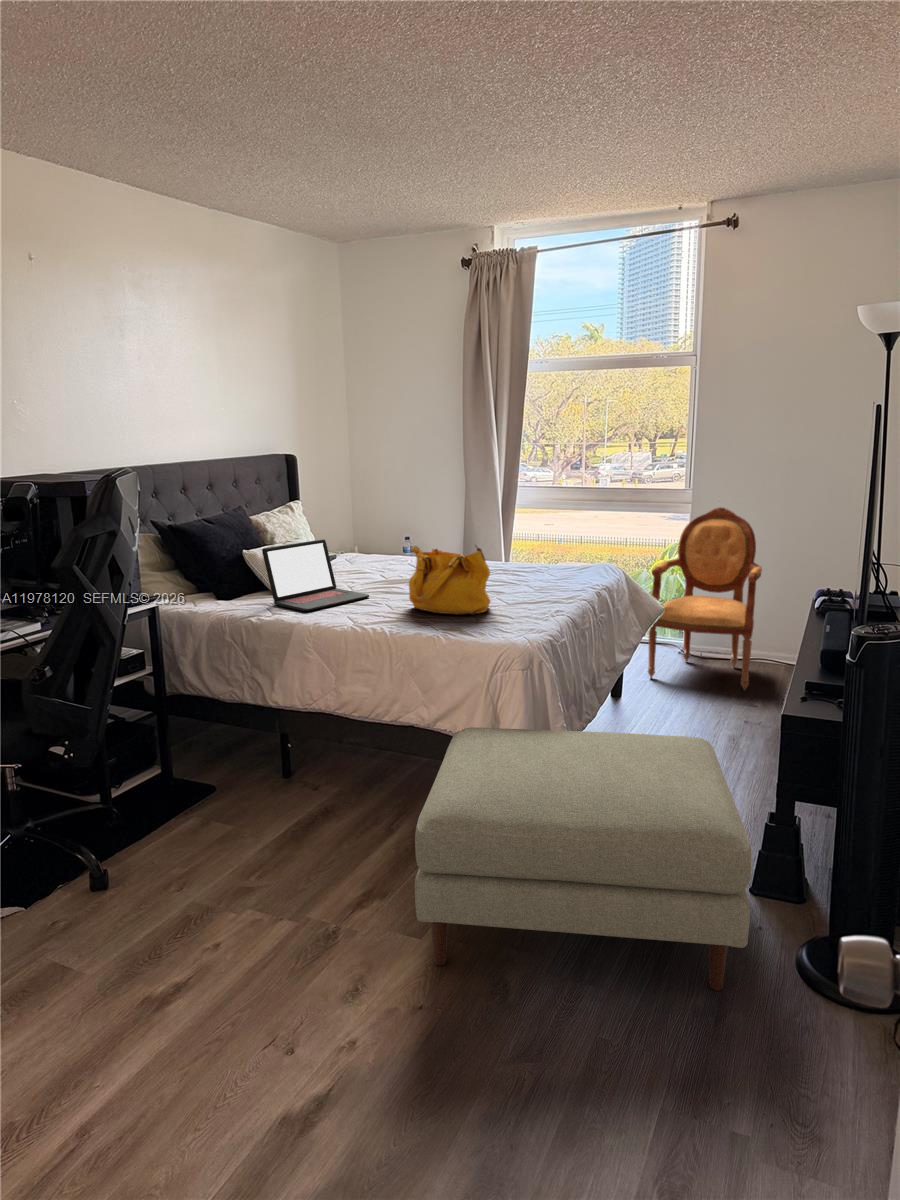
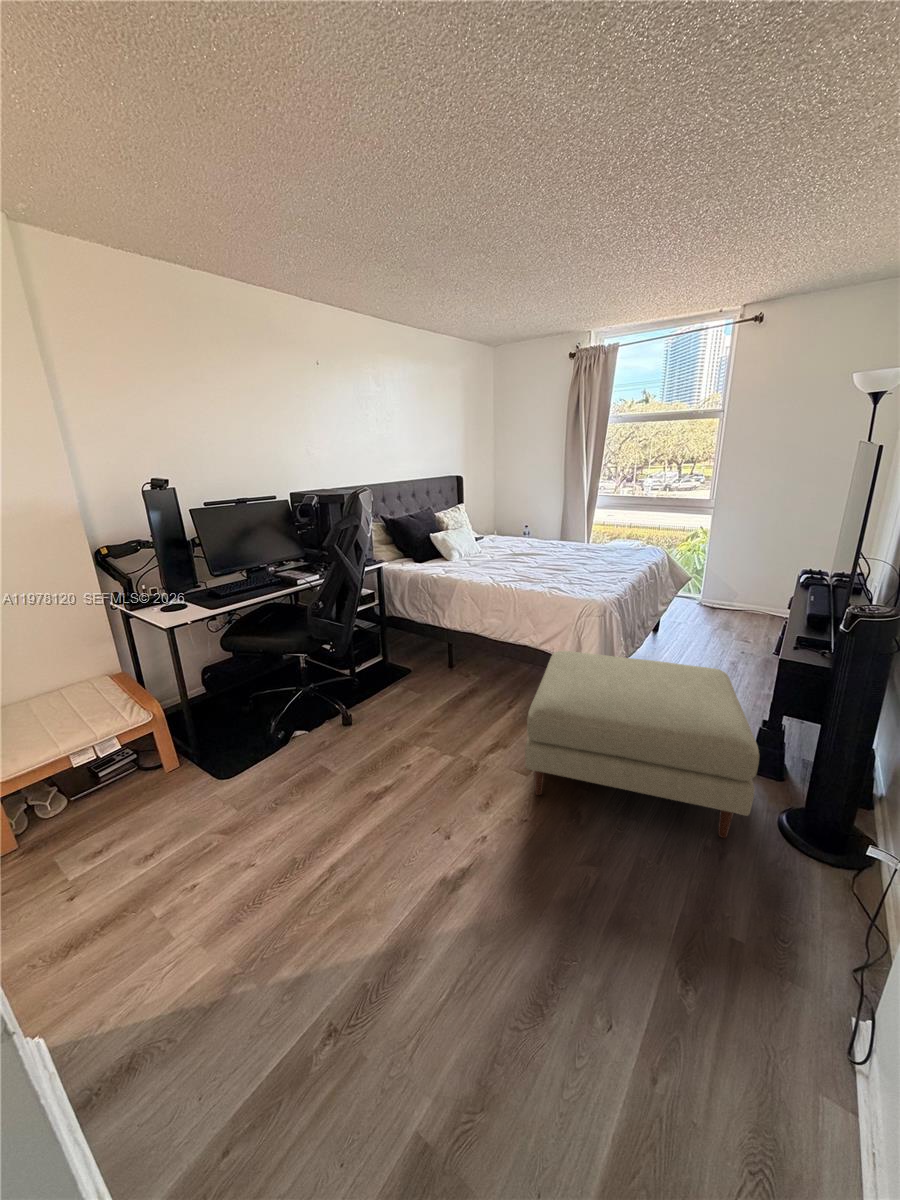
armchair: present [648,507,762,690] -> none [676,512,763,633]
laptop: present [262,539,369,611] -> none [441,529,502,572]
handbag: present [409,545,490,615] -> none [527,535,579,579]

